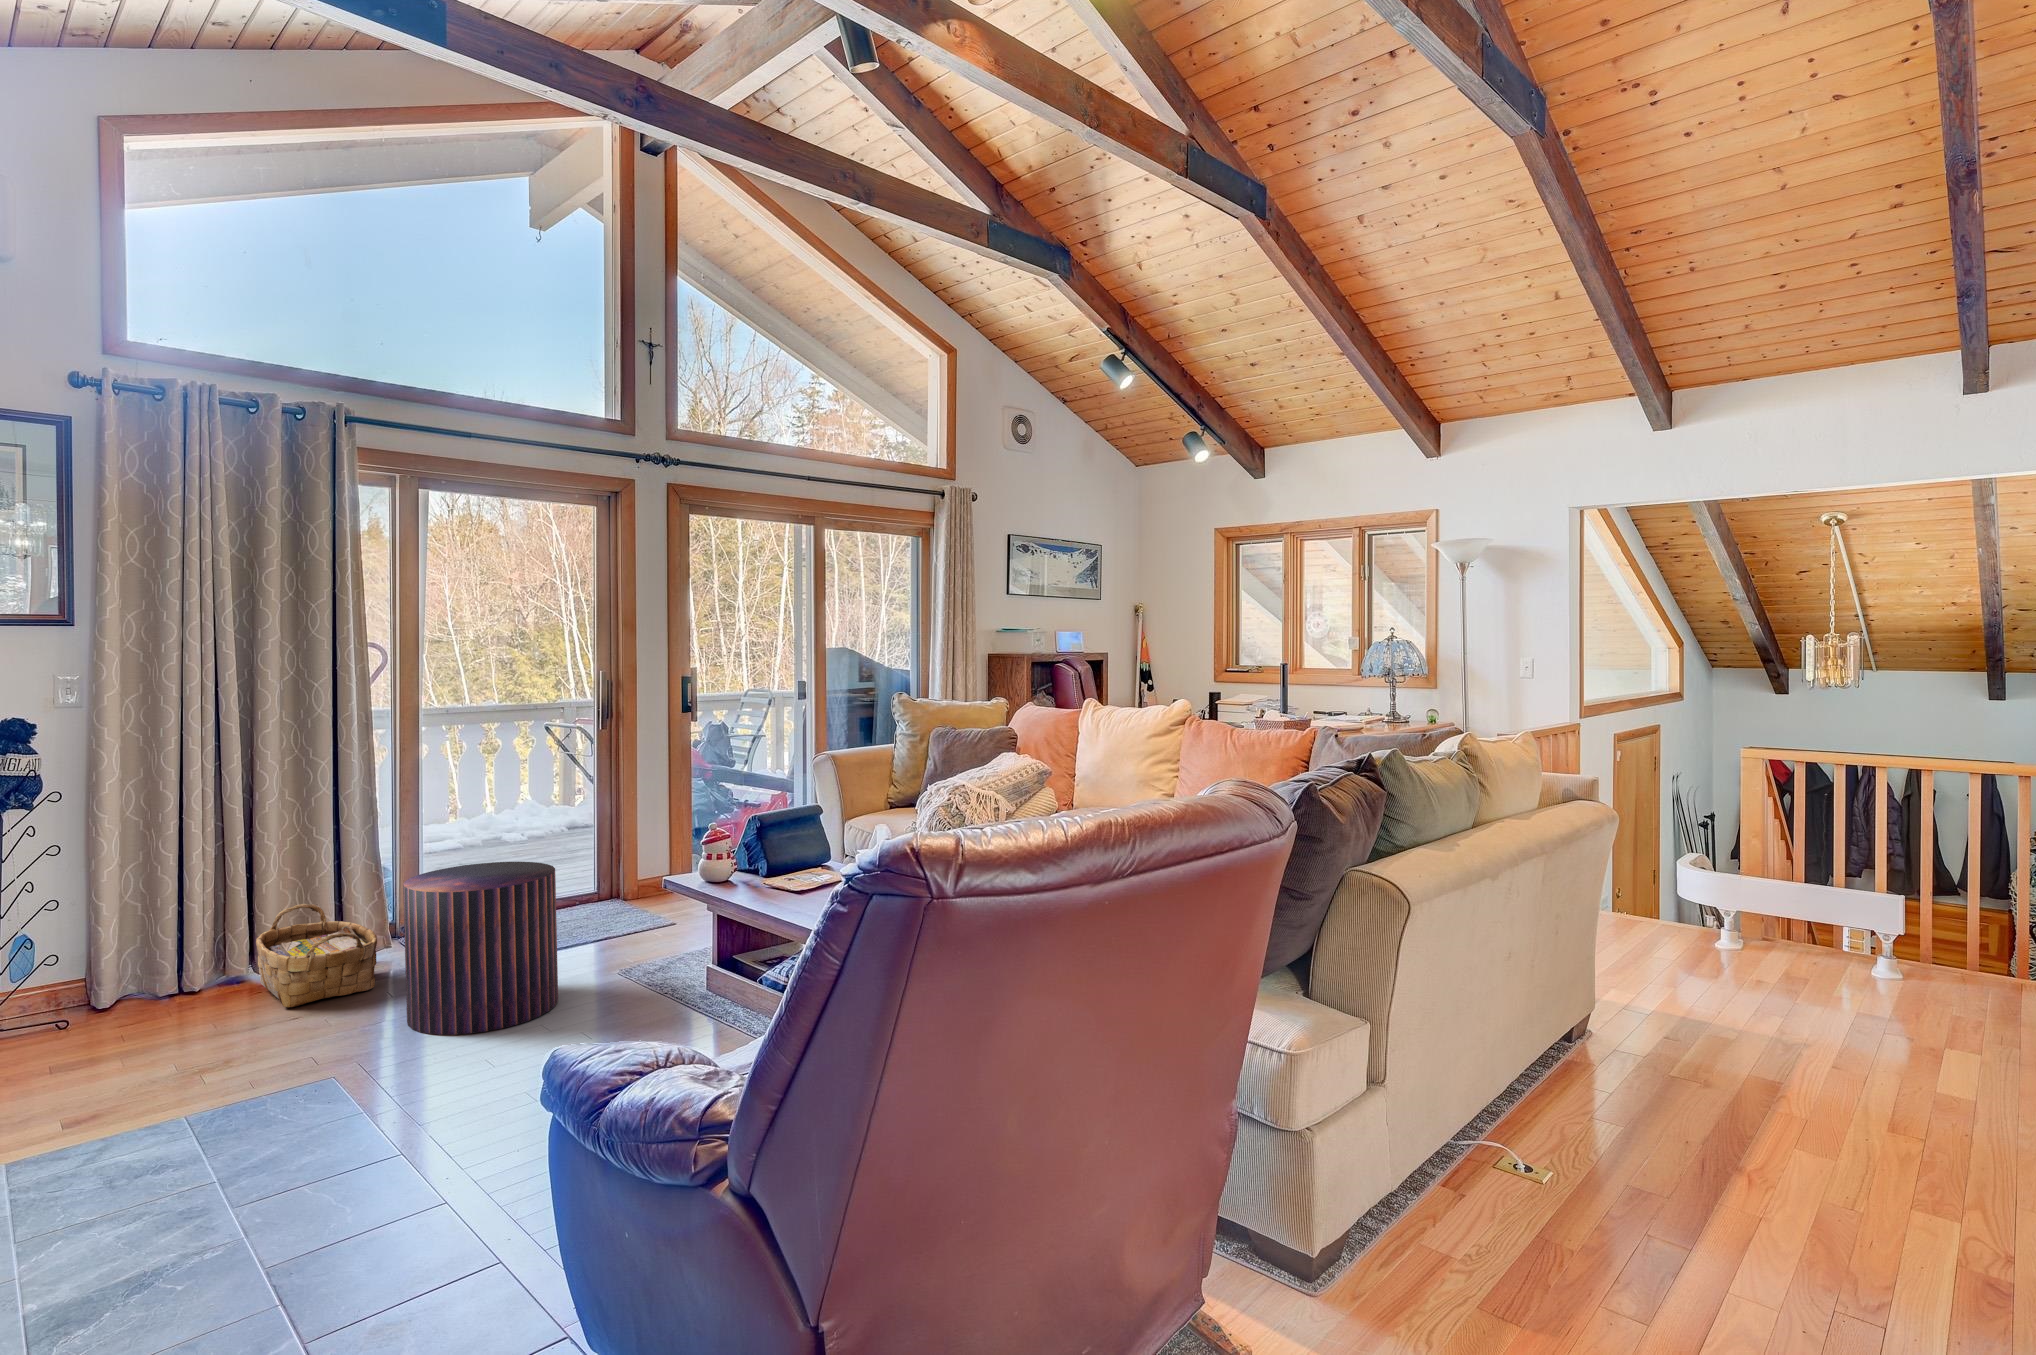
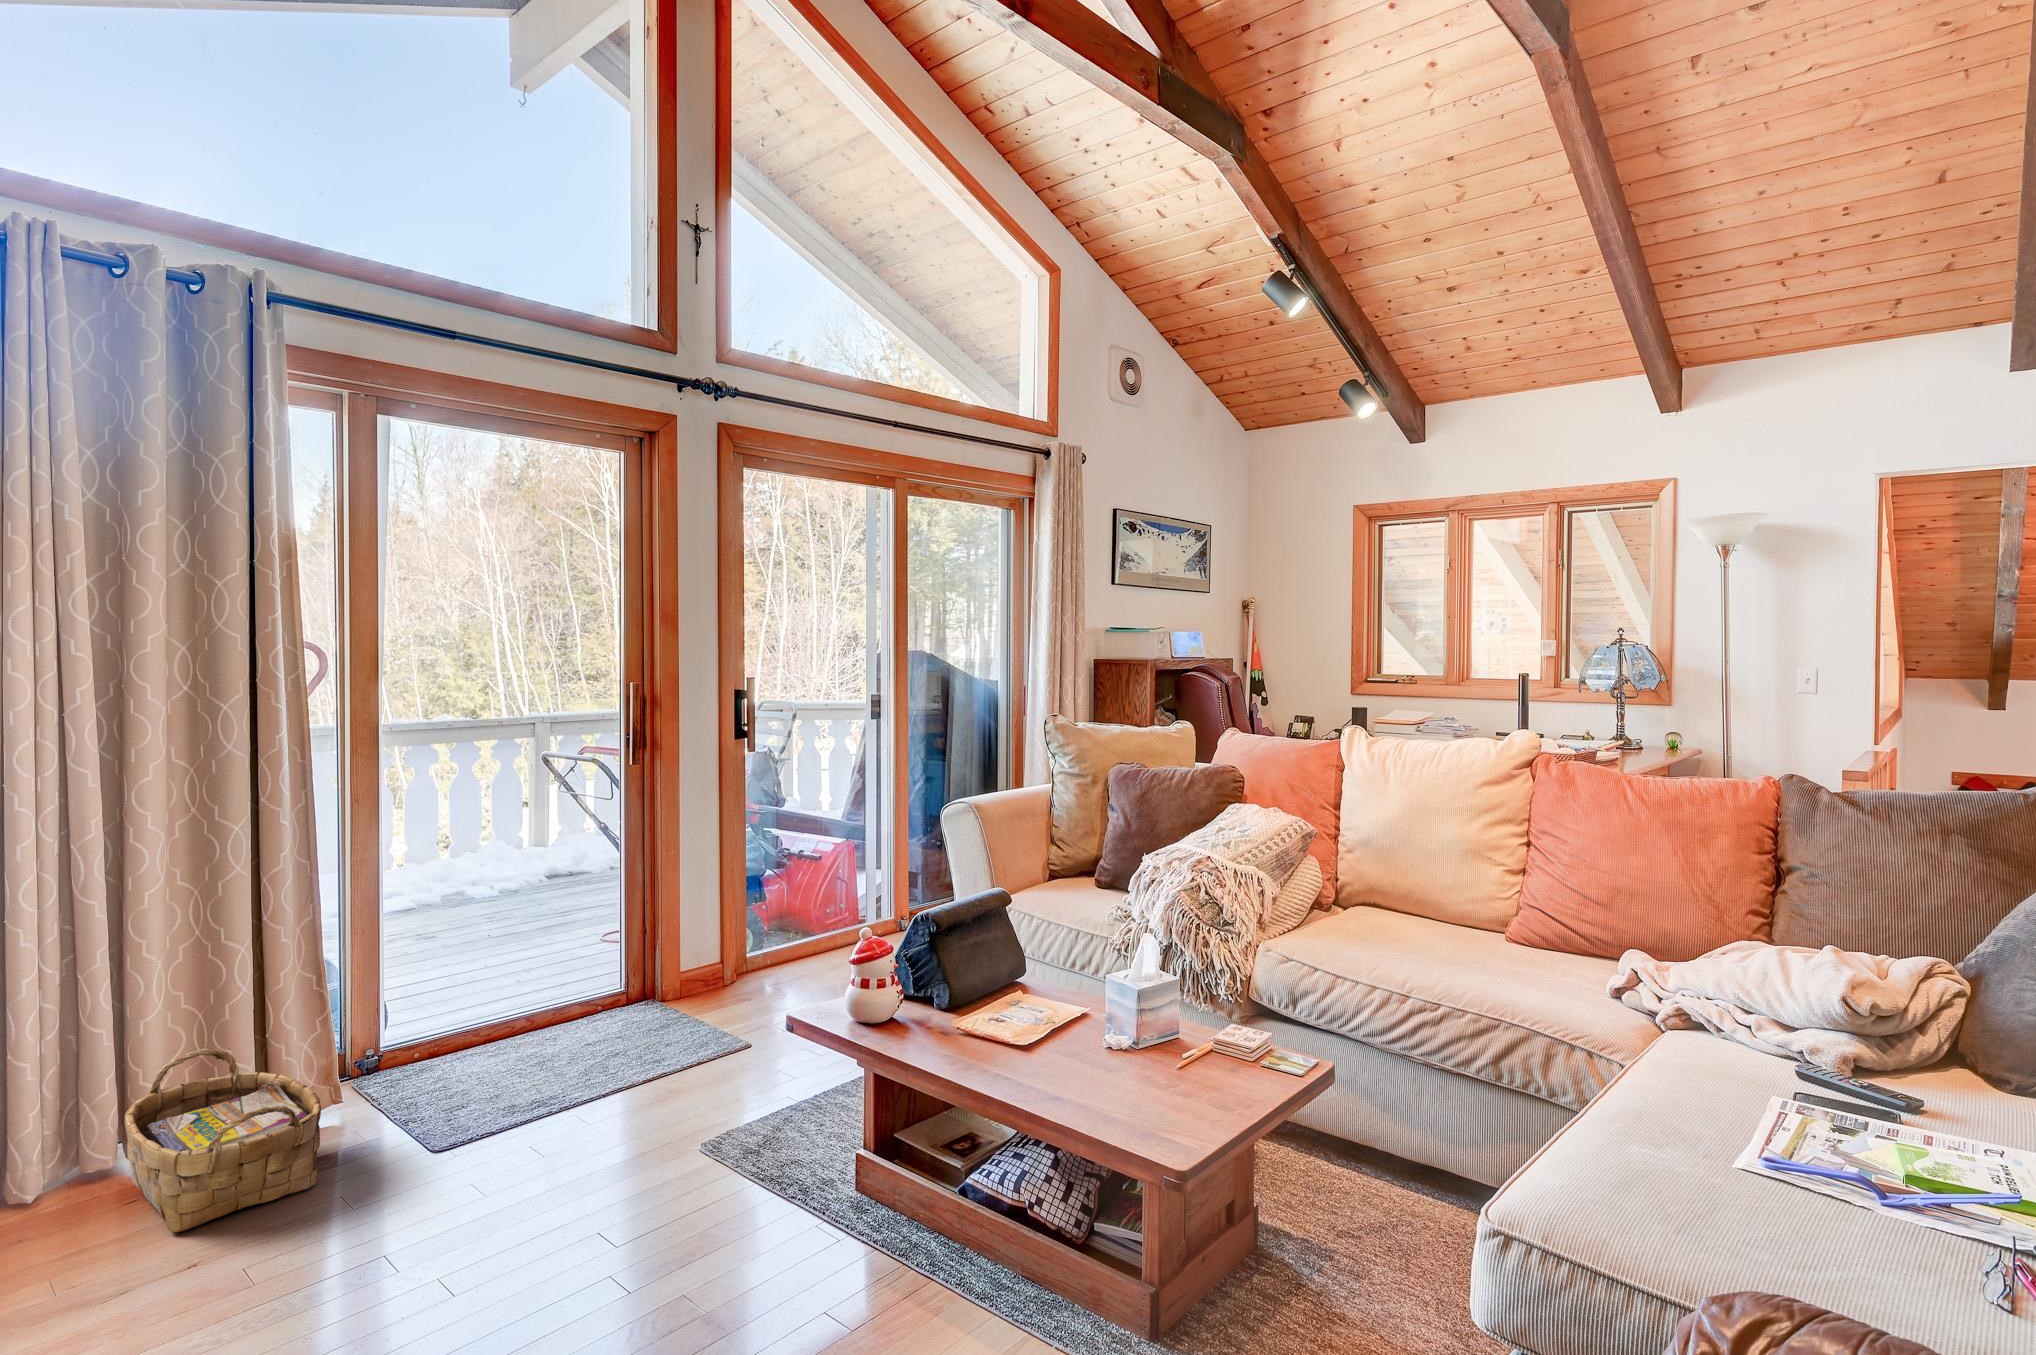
pouf: present [403,862,558,1035] -> none [371,983,615,1293]

